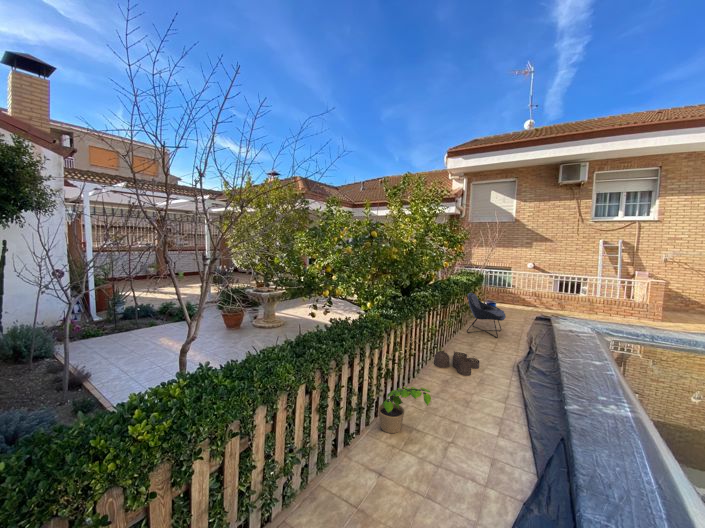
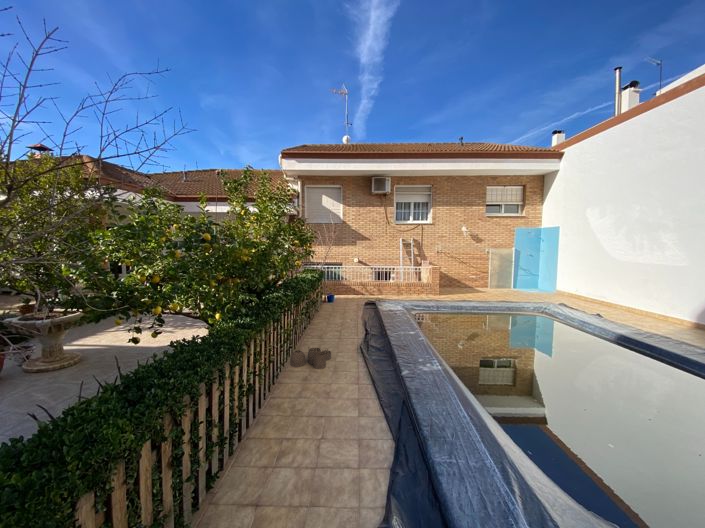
lounge chair: present [467,293,506,338] -> none [313,289,345,328]
potted plant: present [378,386,431,433] -> none [243,394,301,454]

